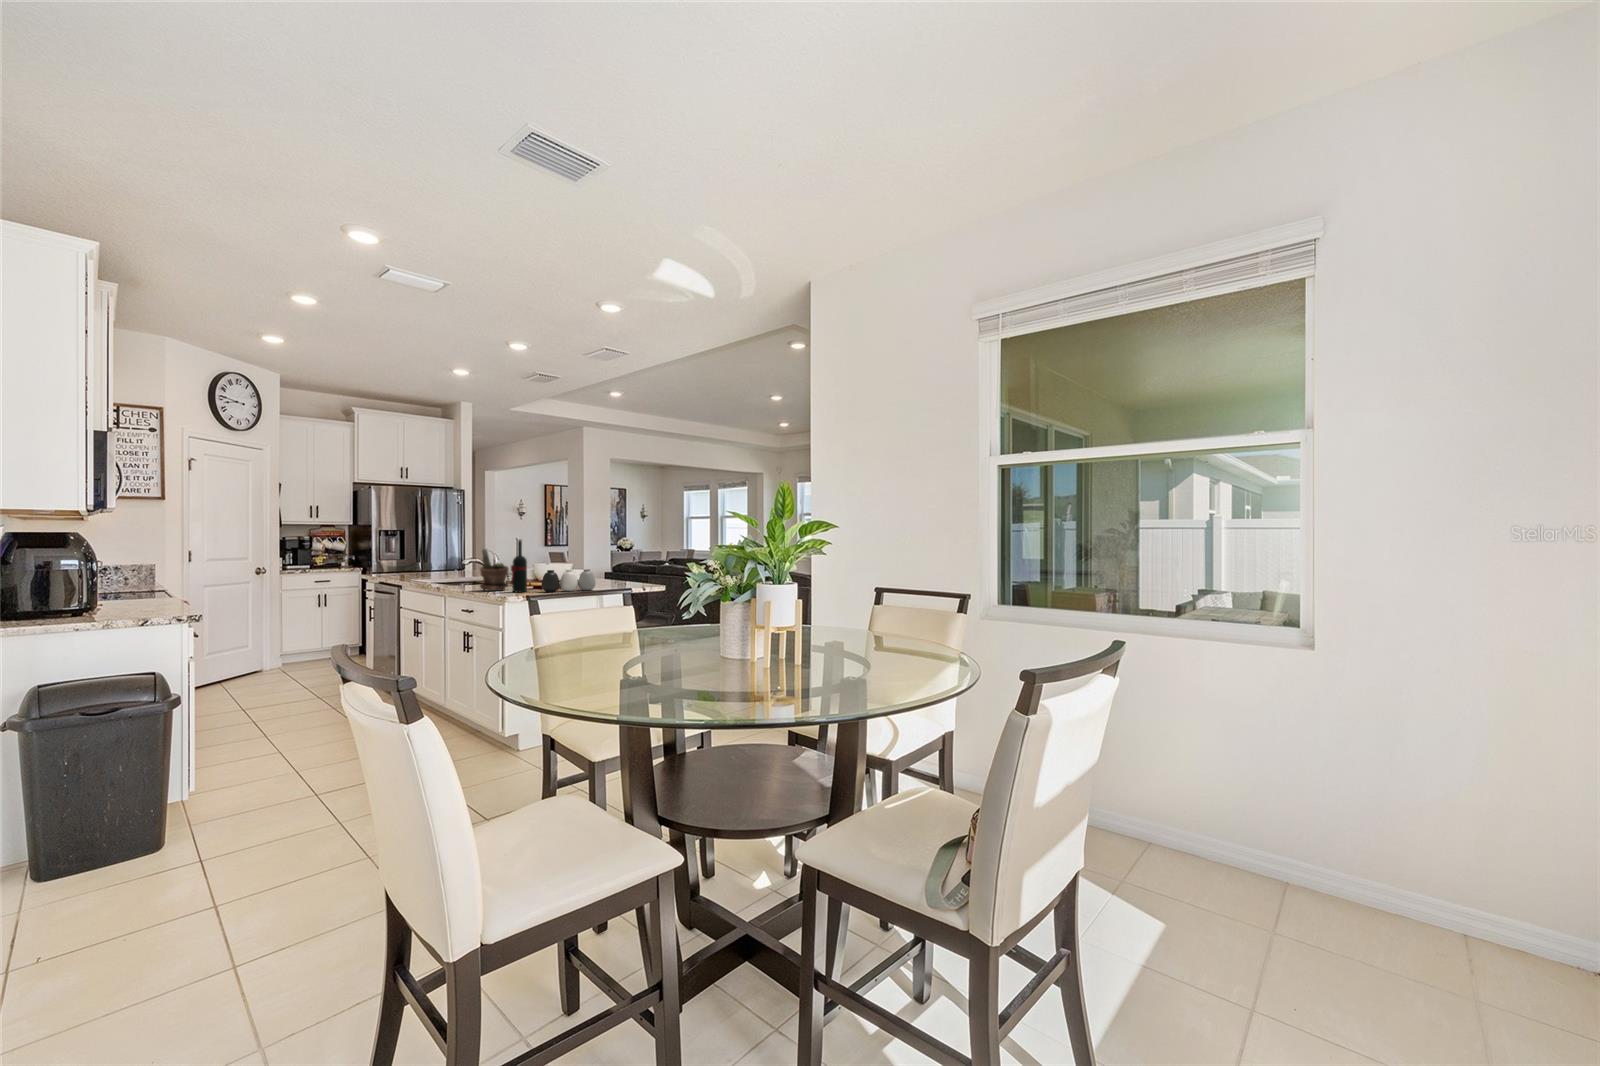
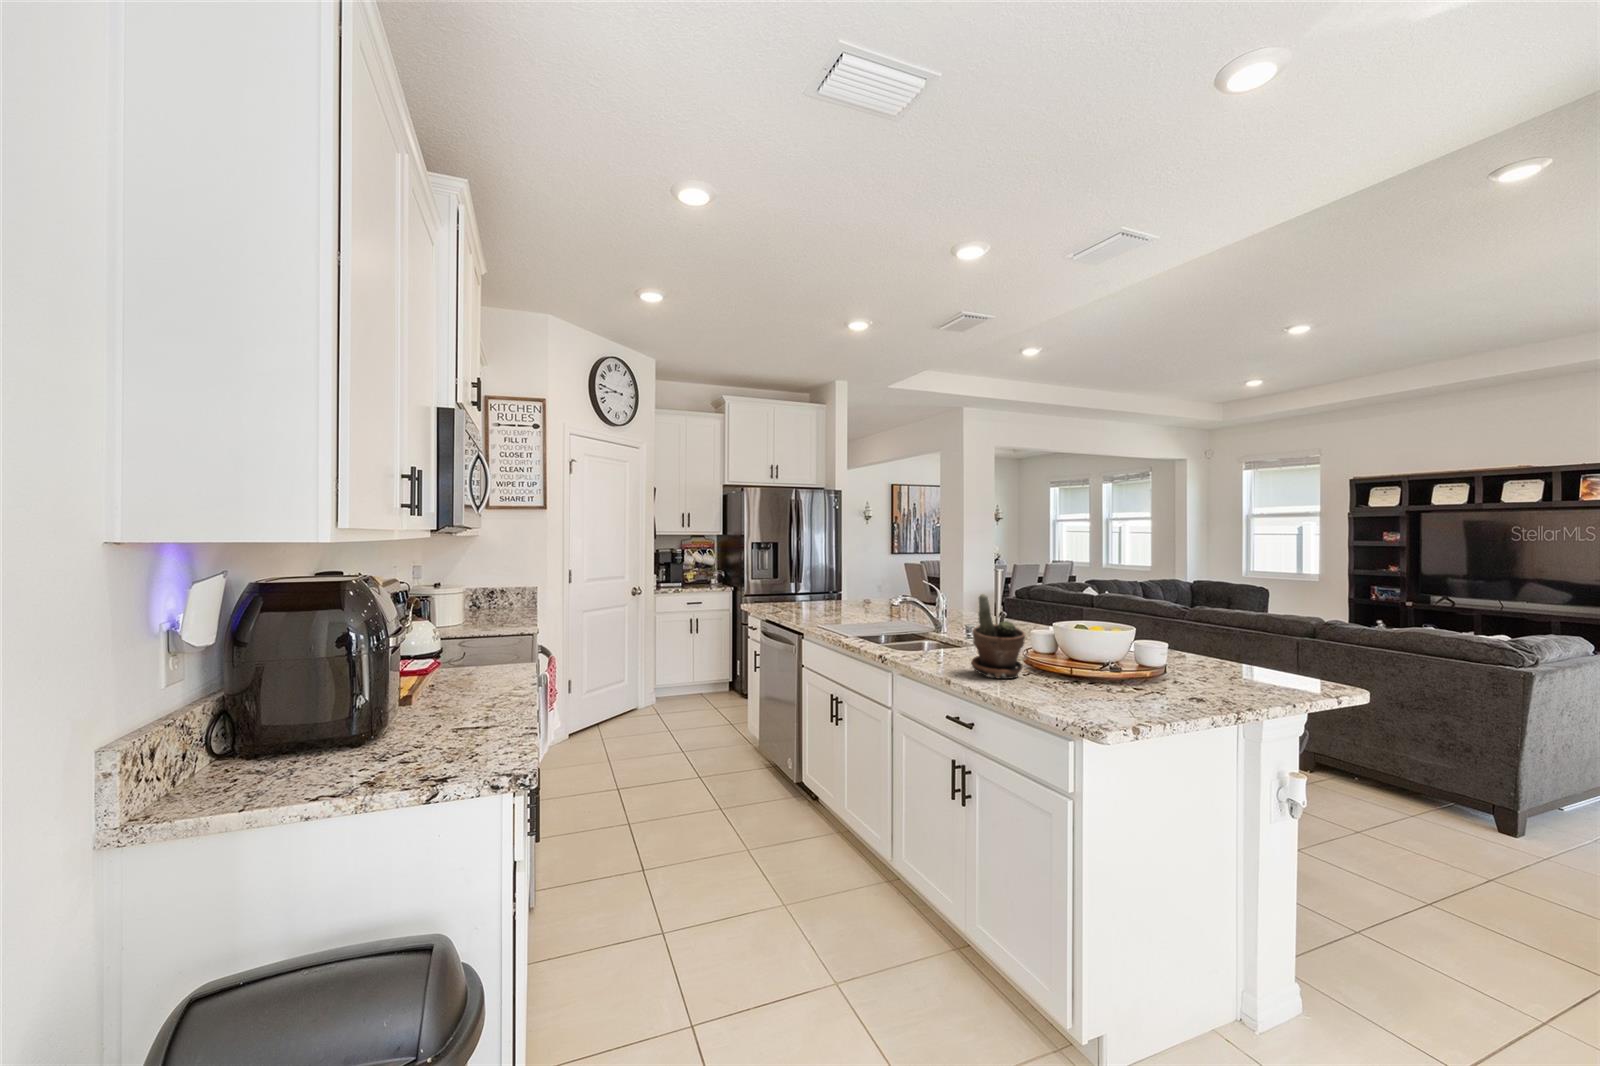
wine bottle: present [511,539,527,592] -> none [1048,580,1079,692]
vase: present [542,569,596,592] -> none [1116,648,1231,697]

